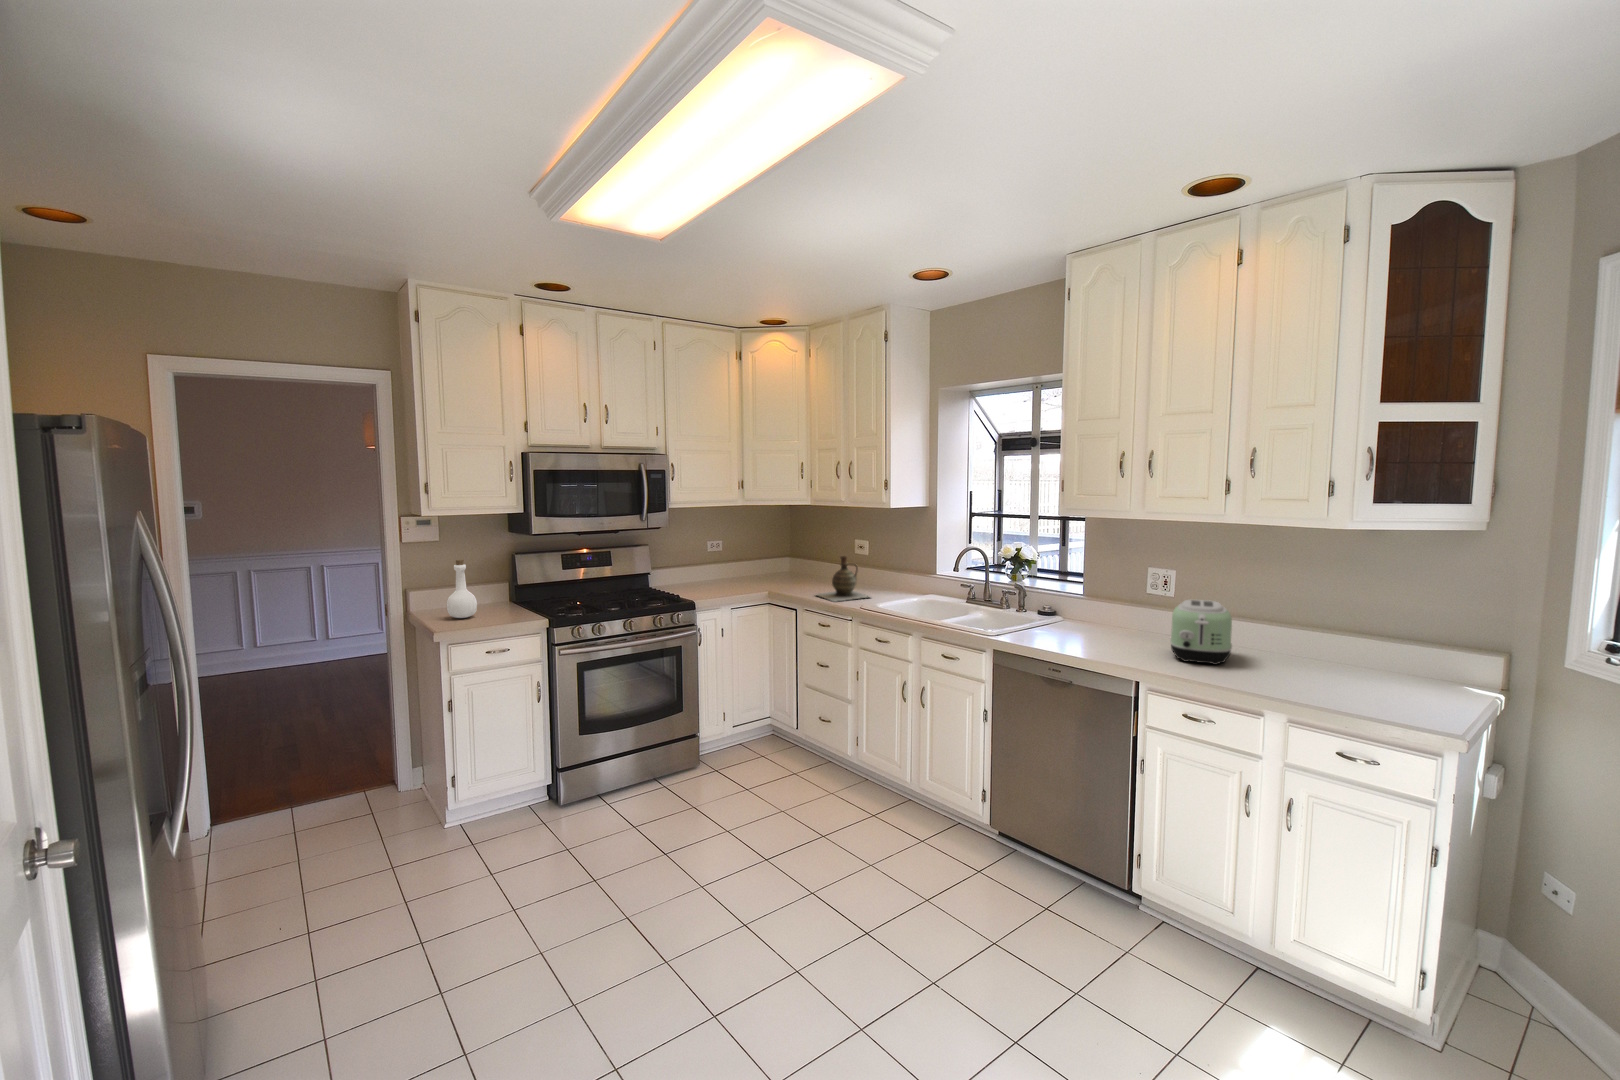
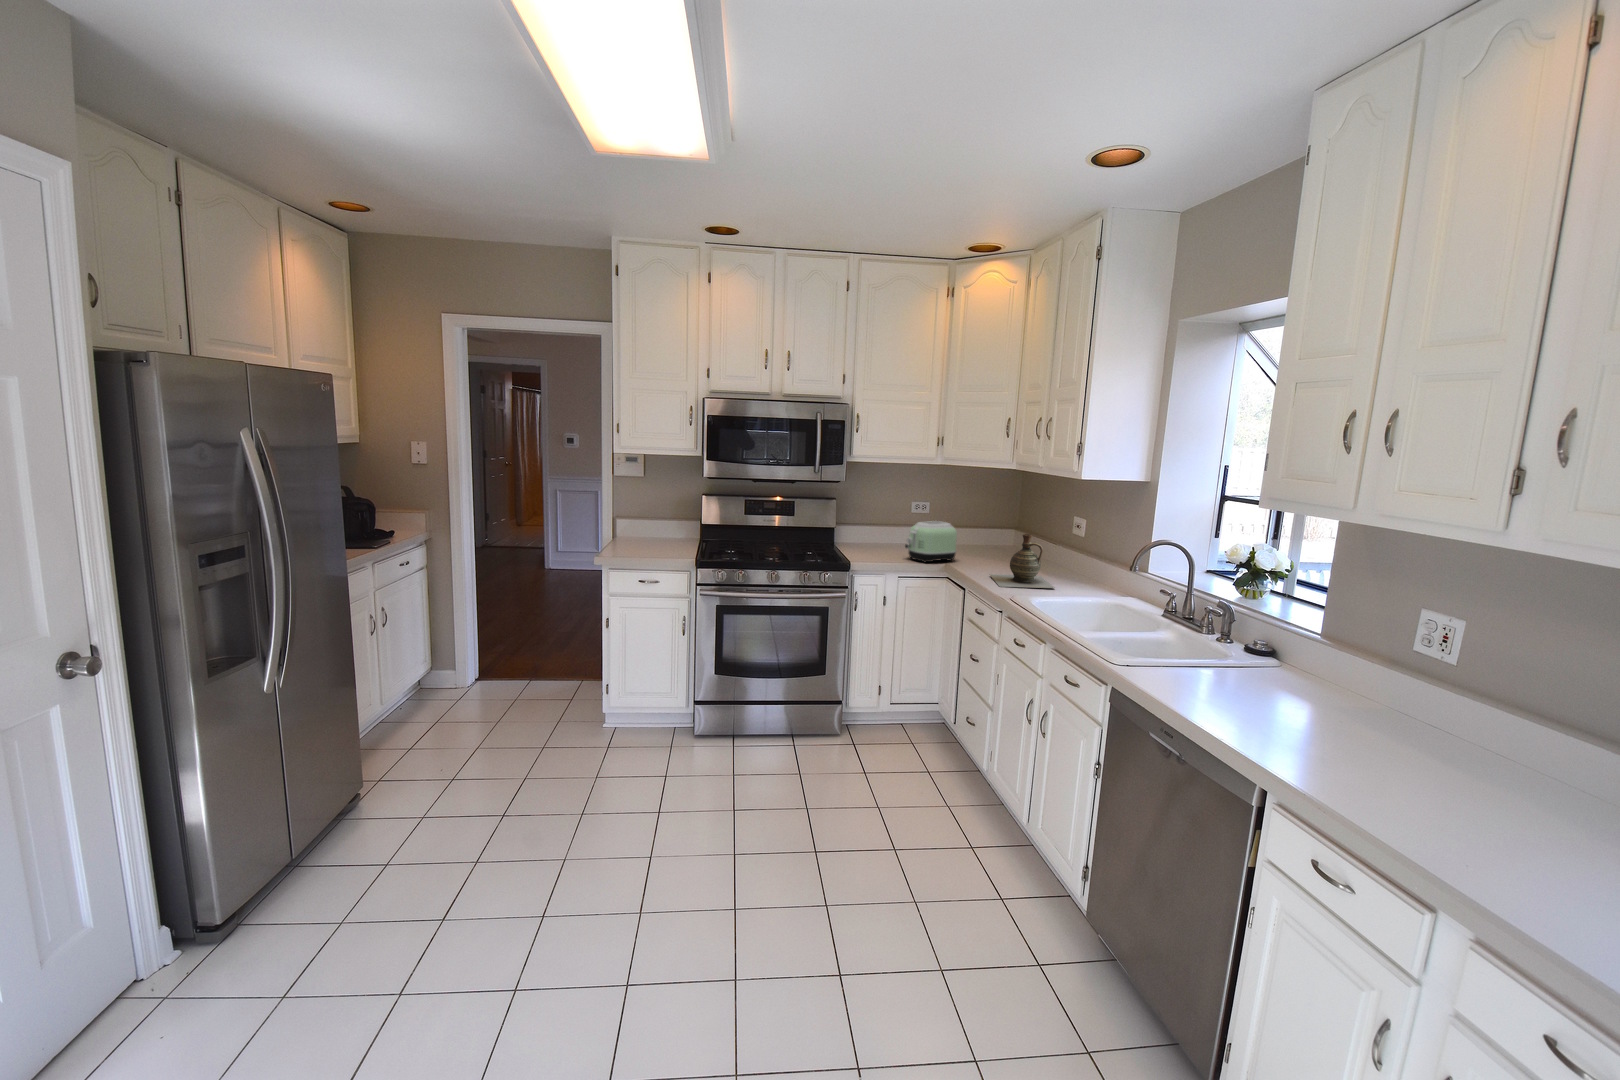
bottle: present [447,560,477,618] -> none [629,494,654,547]
toaster: present [1170,600,1232,665] -> present [905,521,957,562]

